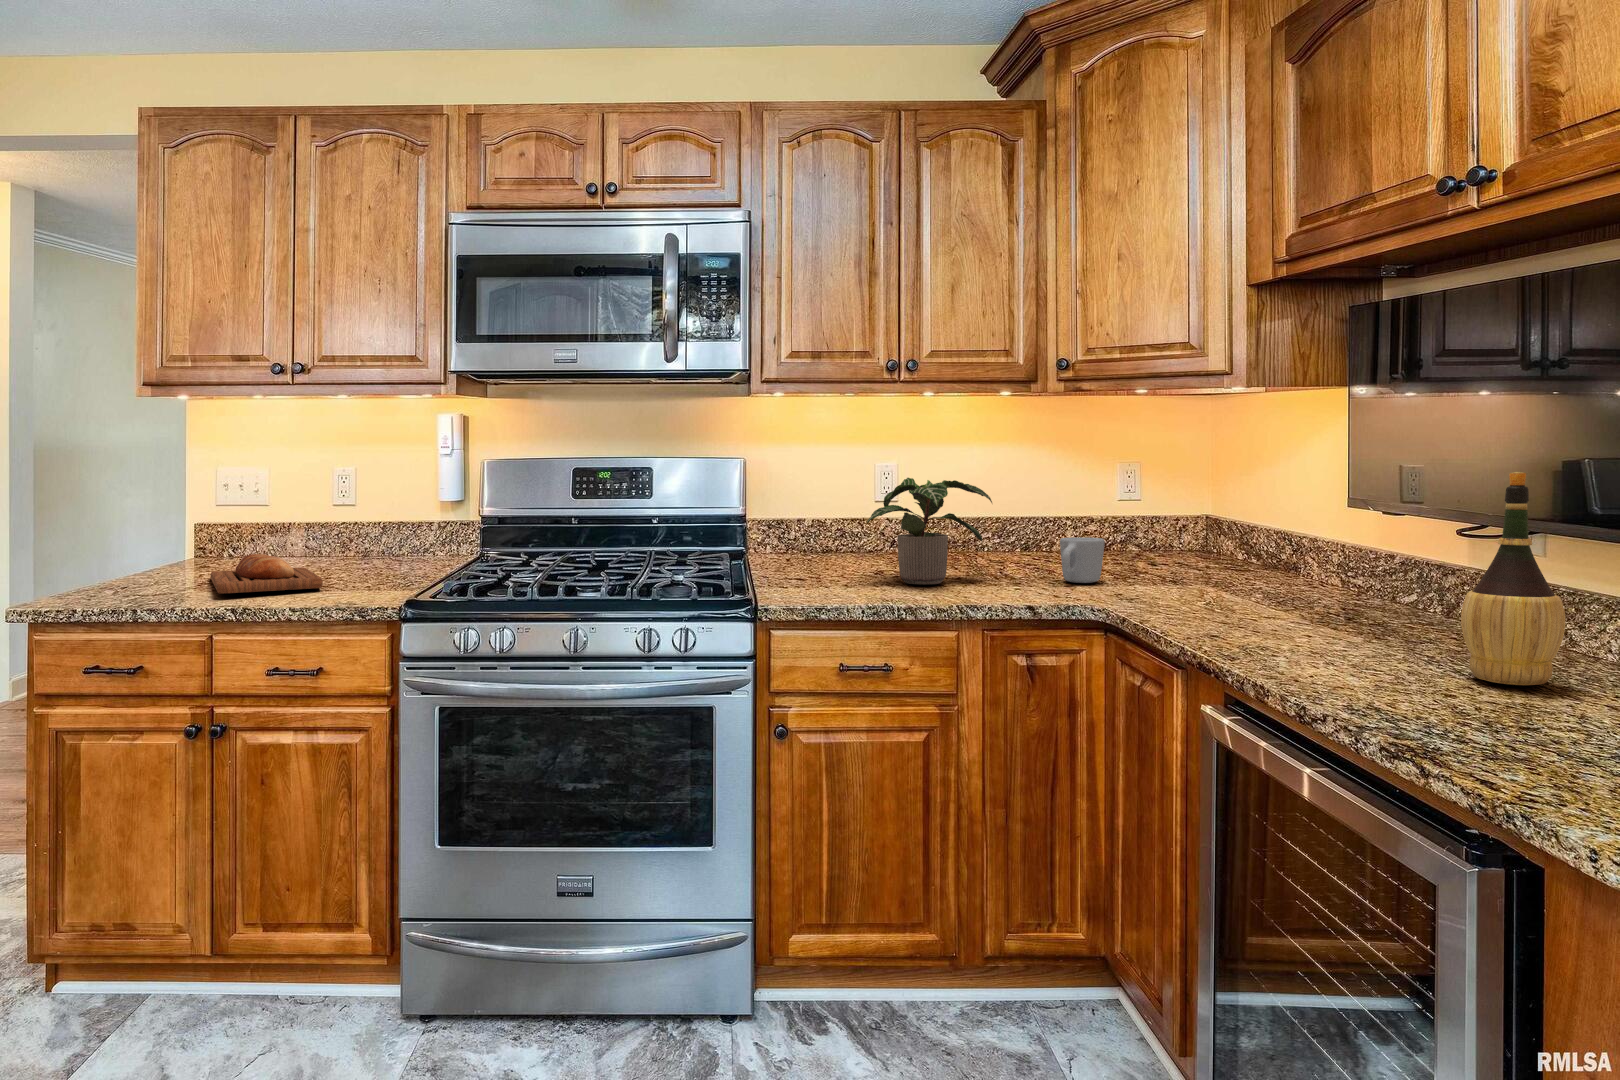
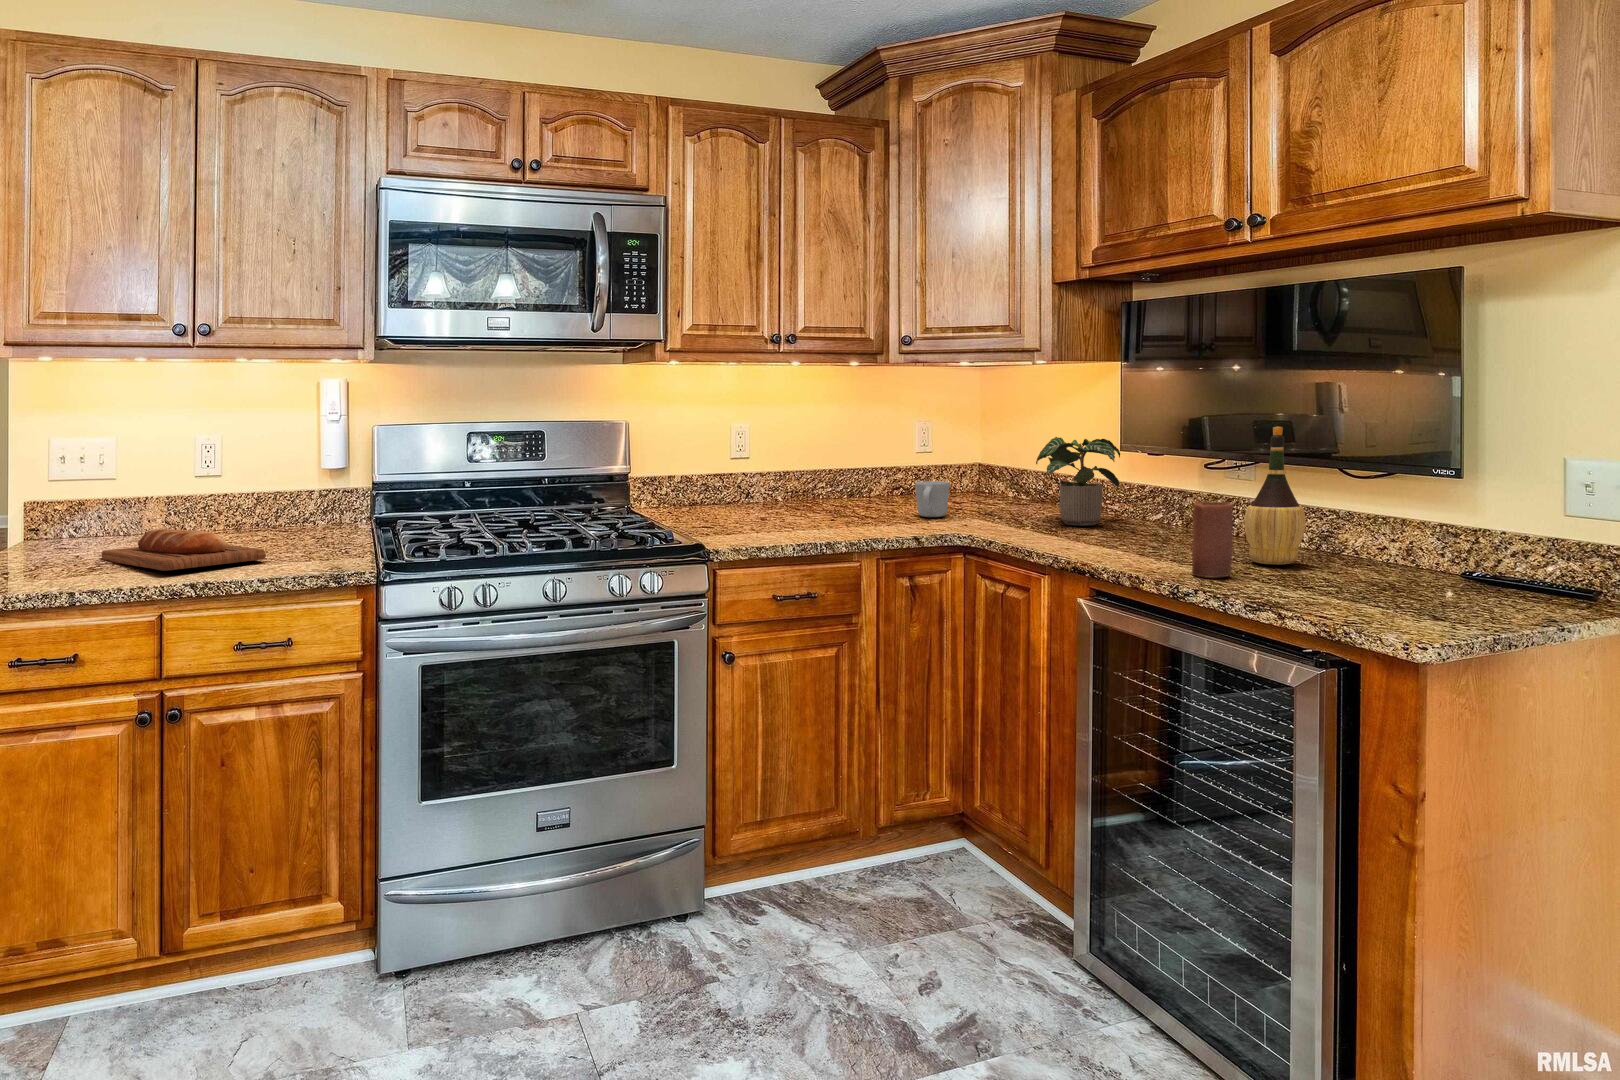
potted plant: present [867,478,992,584] -> present [1036,437,1120,525]
candle: none [1344,581,1408,697] -> present [1192,502,1233,578]

